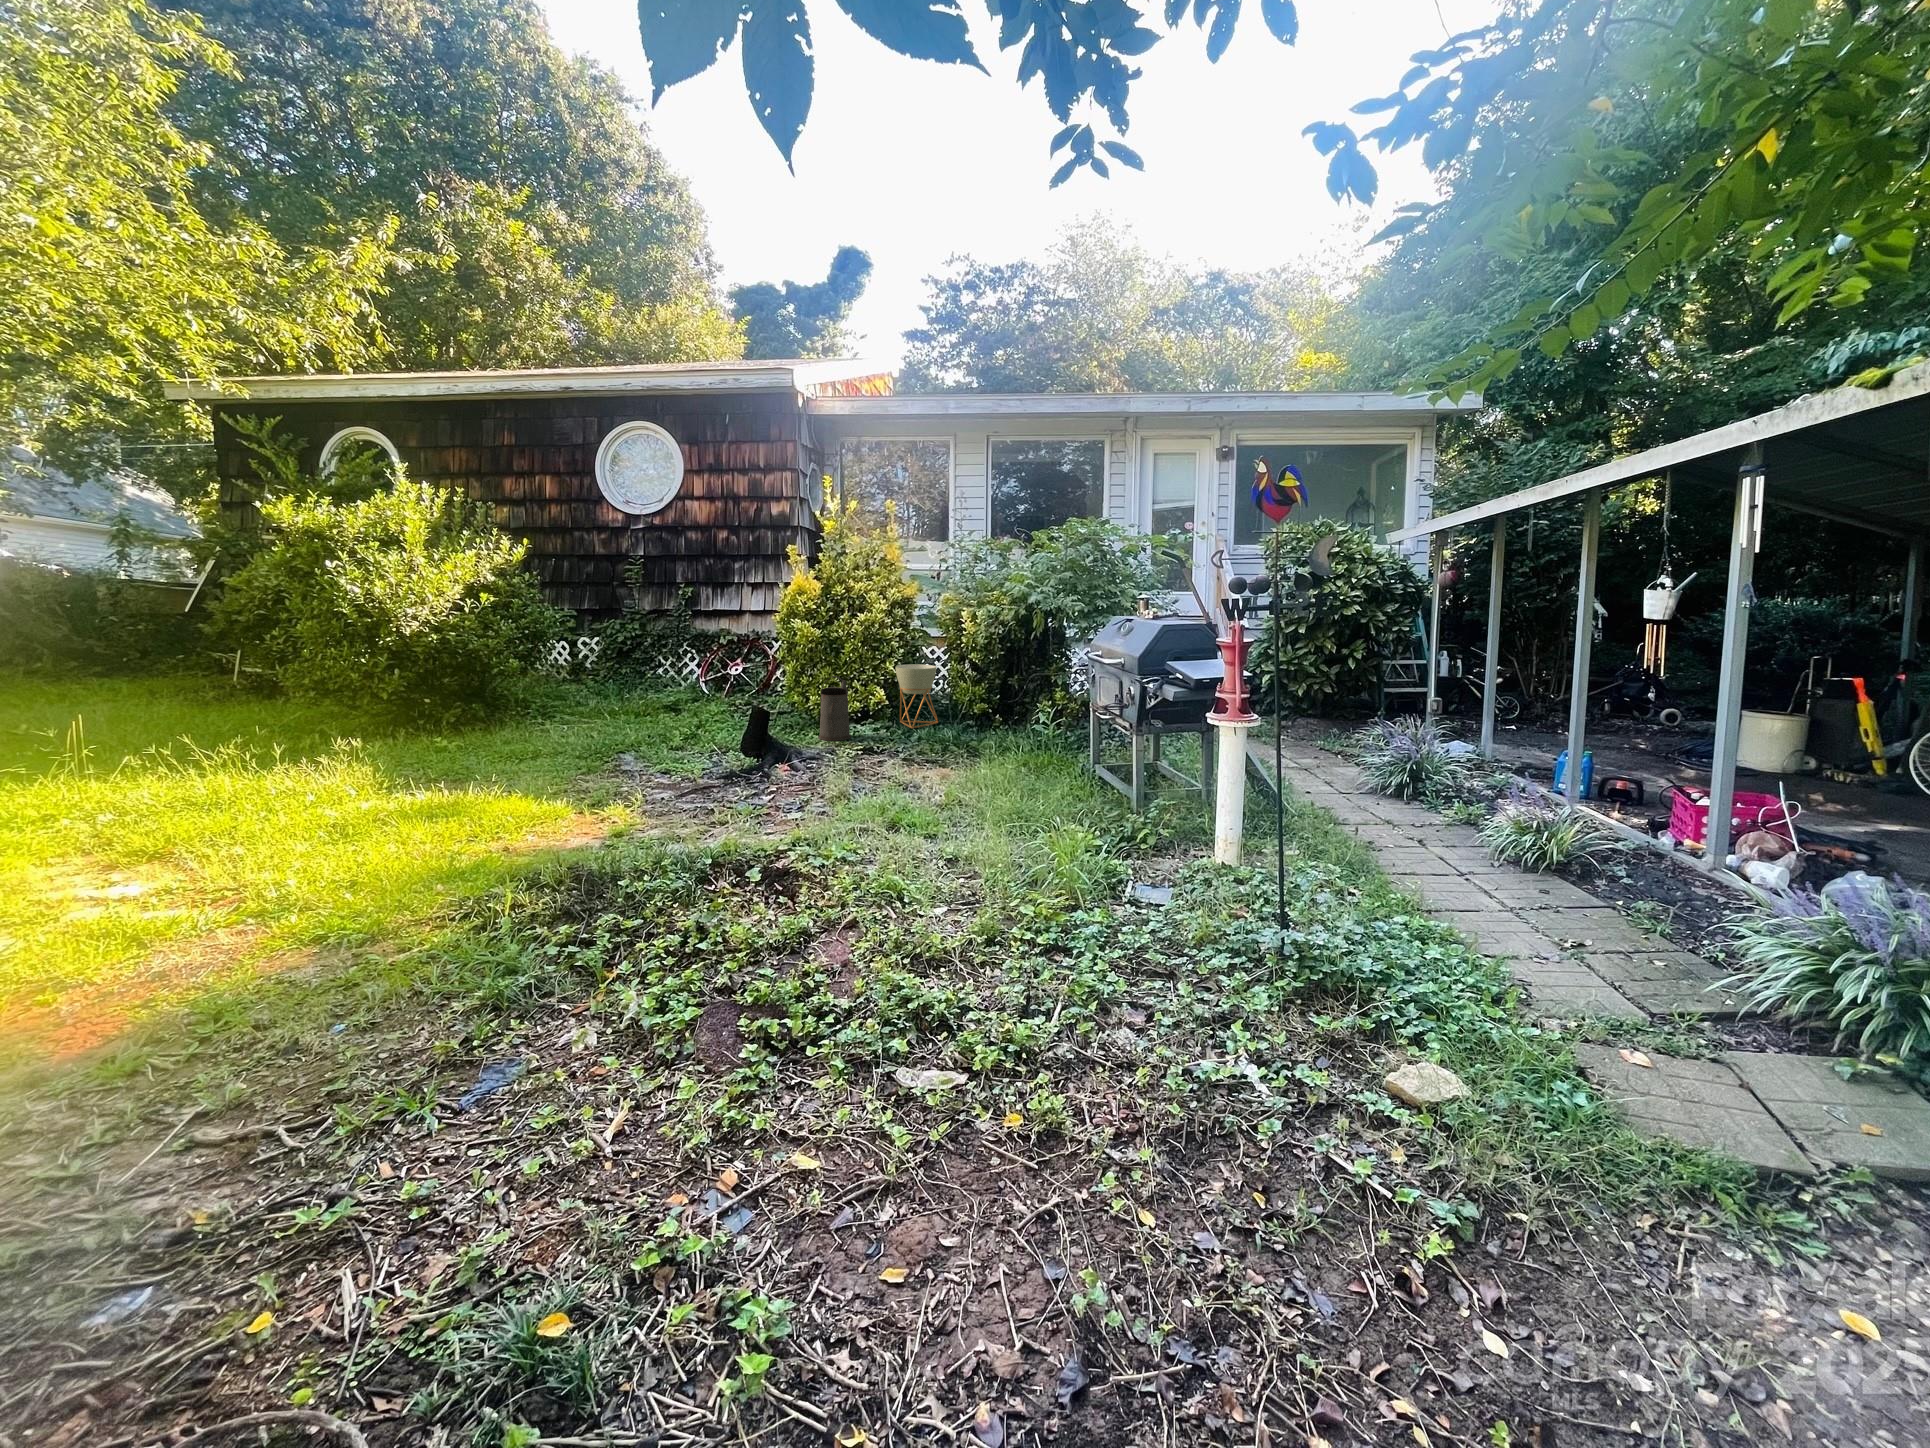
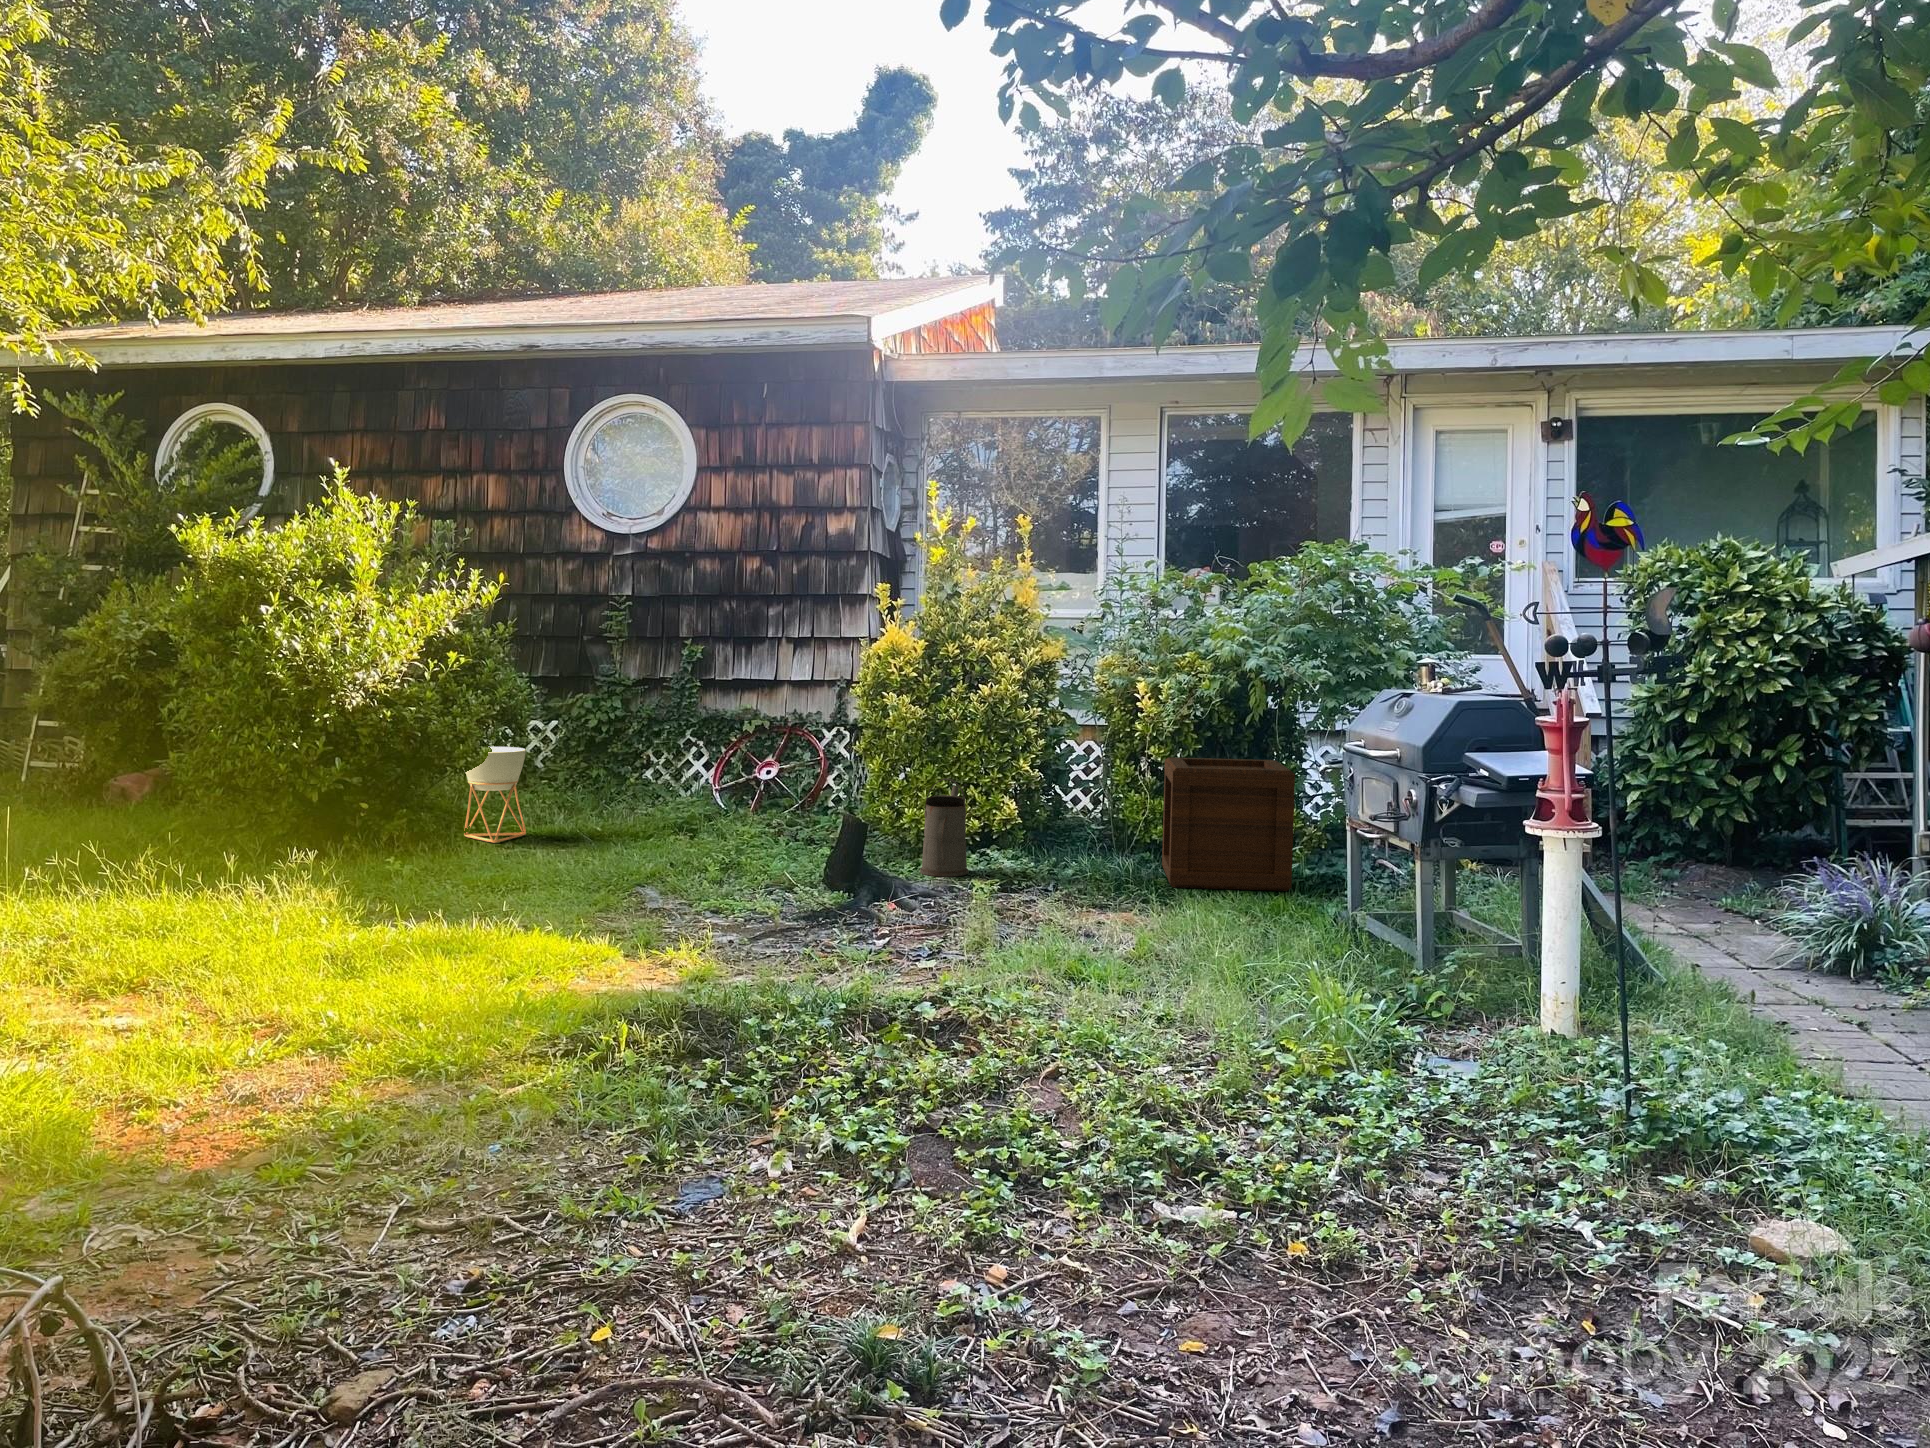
wooden crate: none [979,660,1060,745] -> present [1162,757,1295,891]
planter: present [895,664,938,728] -> present [464,747,526,843]

